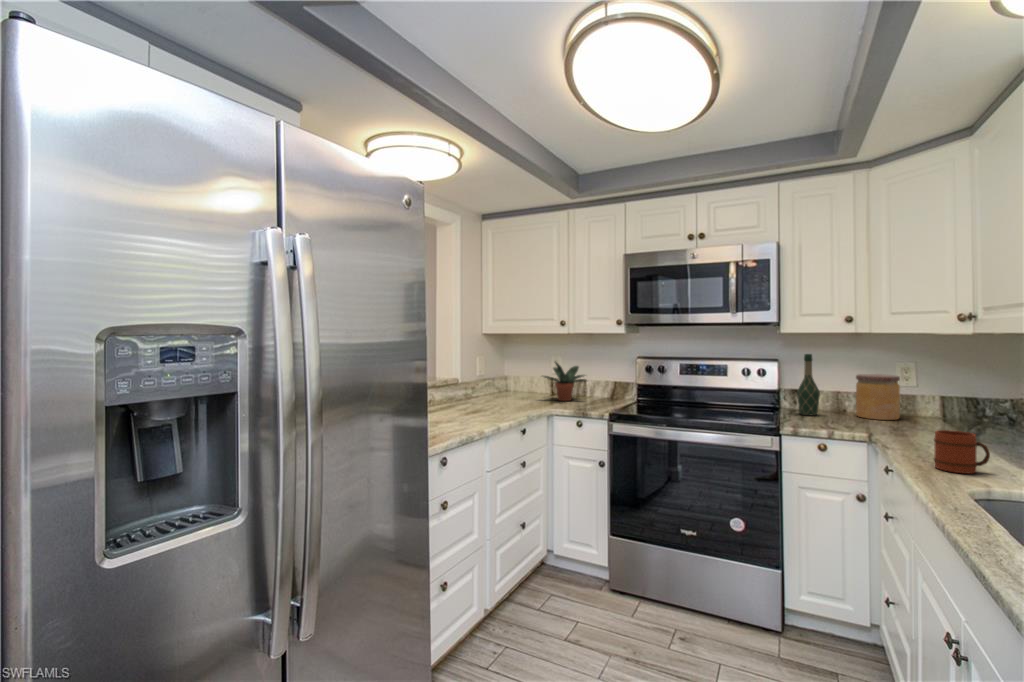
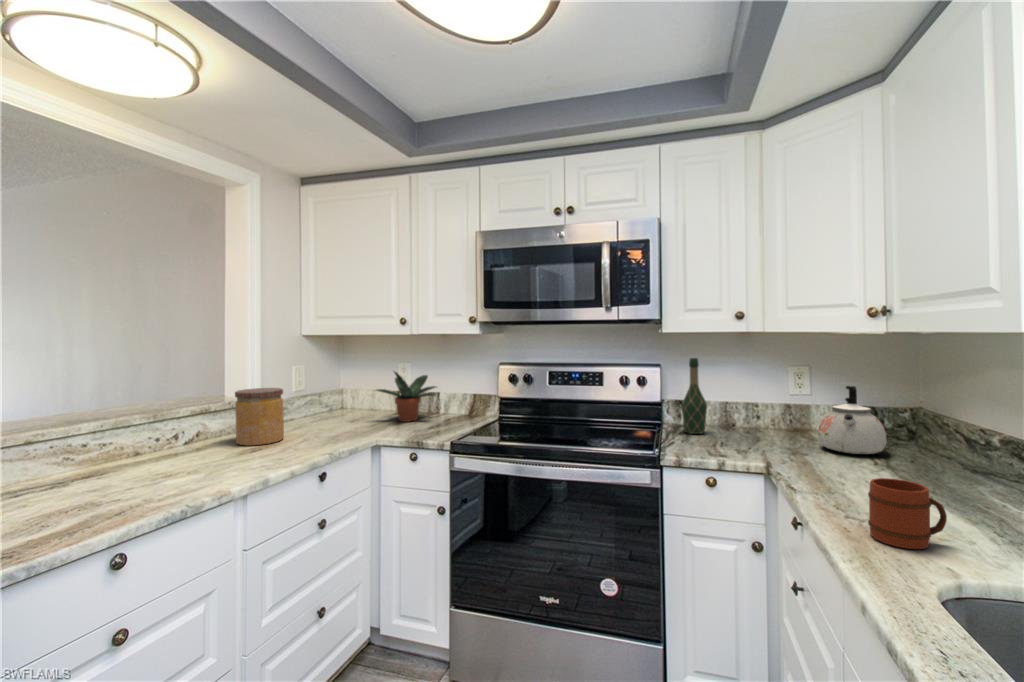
jar: present [856,374,900,420] -> present [235,388,284,445]
kettle: none [918,377,979,431] -> present [818,386,886,454]

